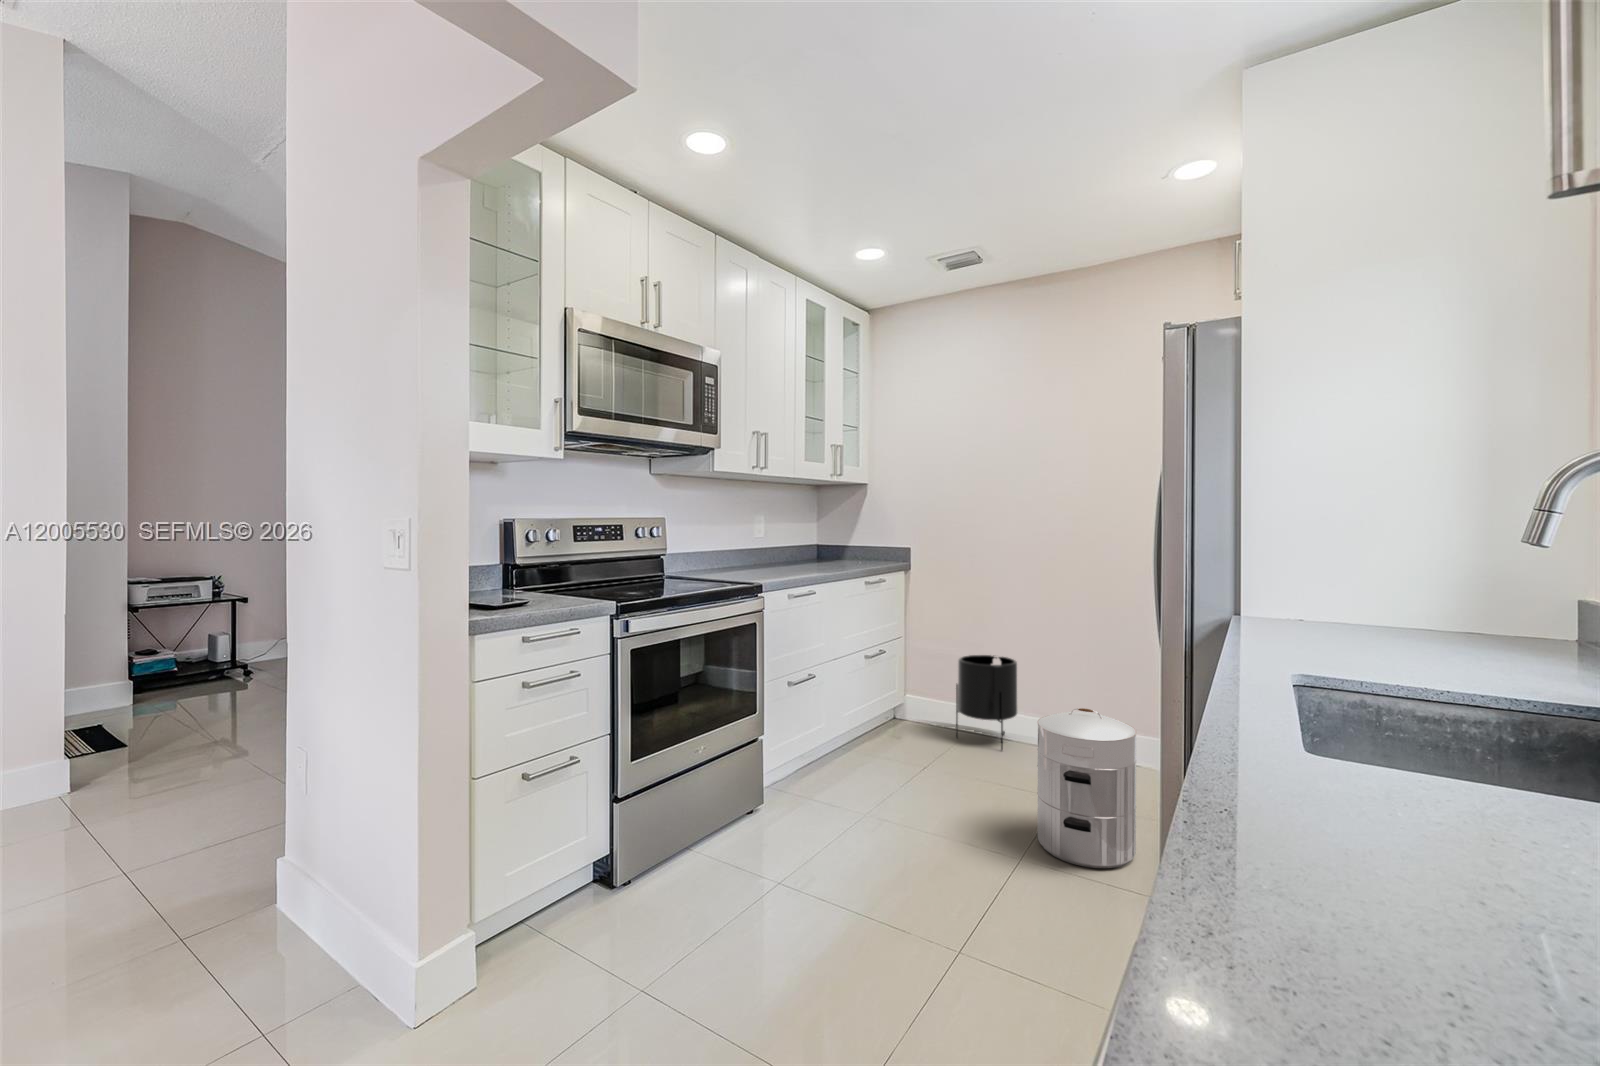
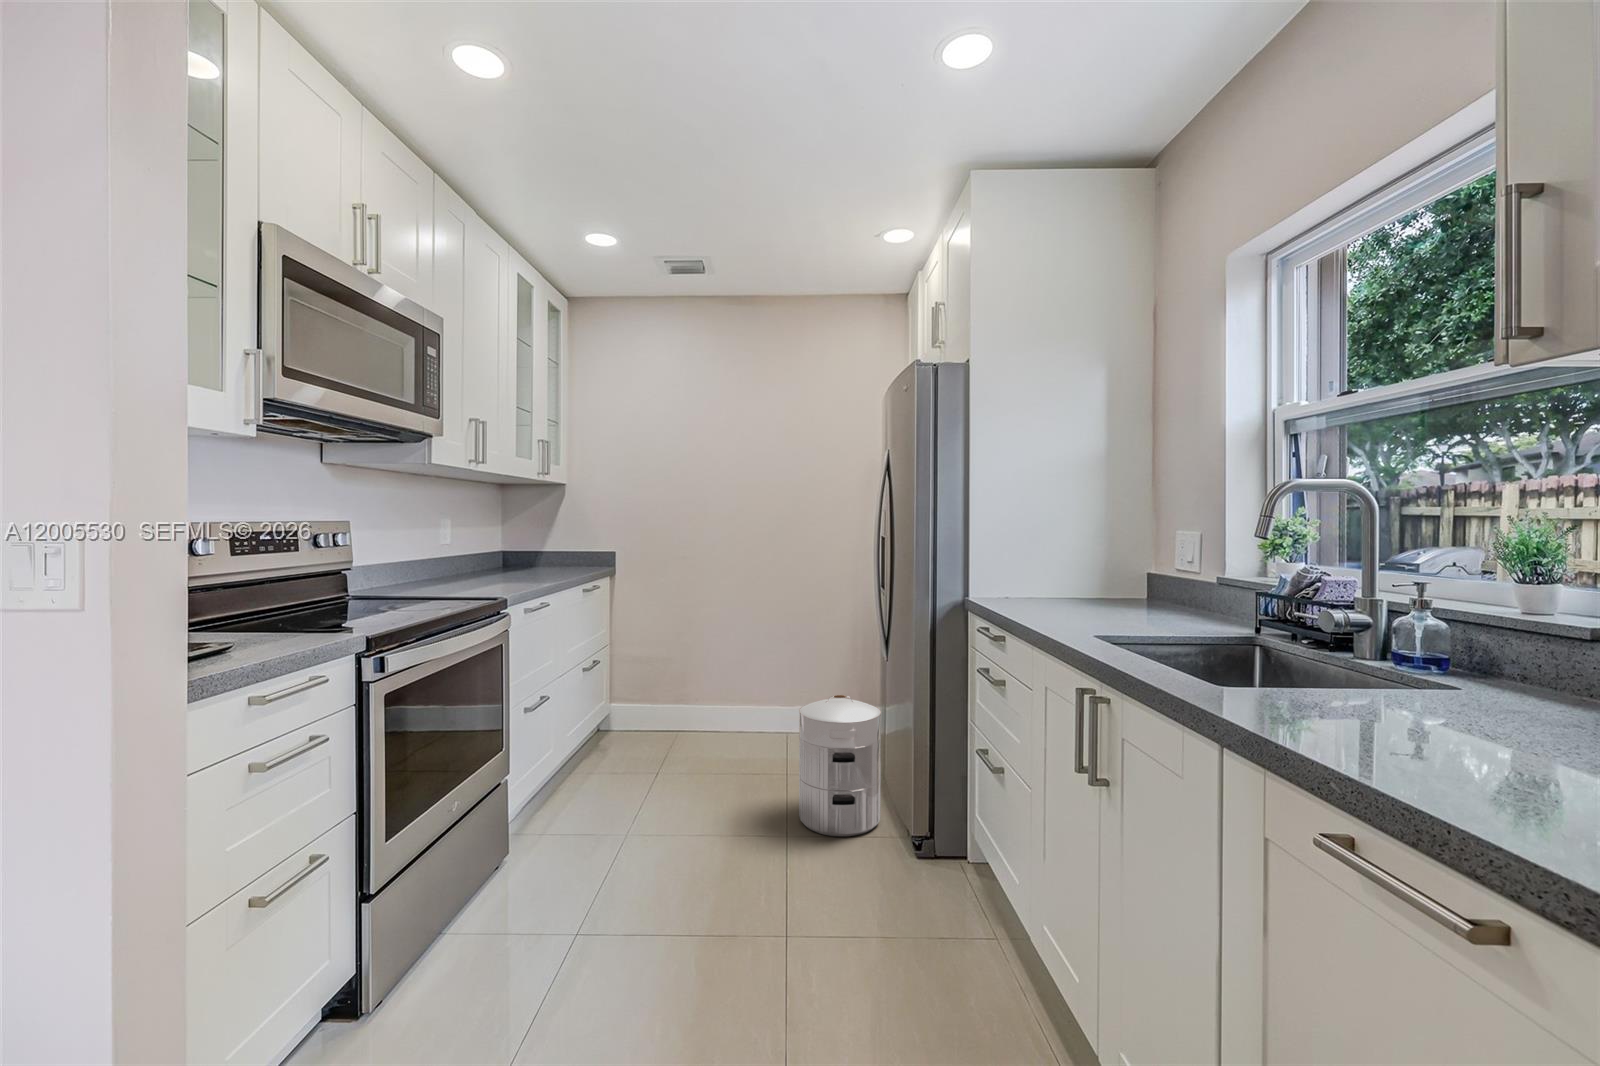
planter: present [956,655,1017,750] -> none [675,657,733,748]

